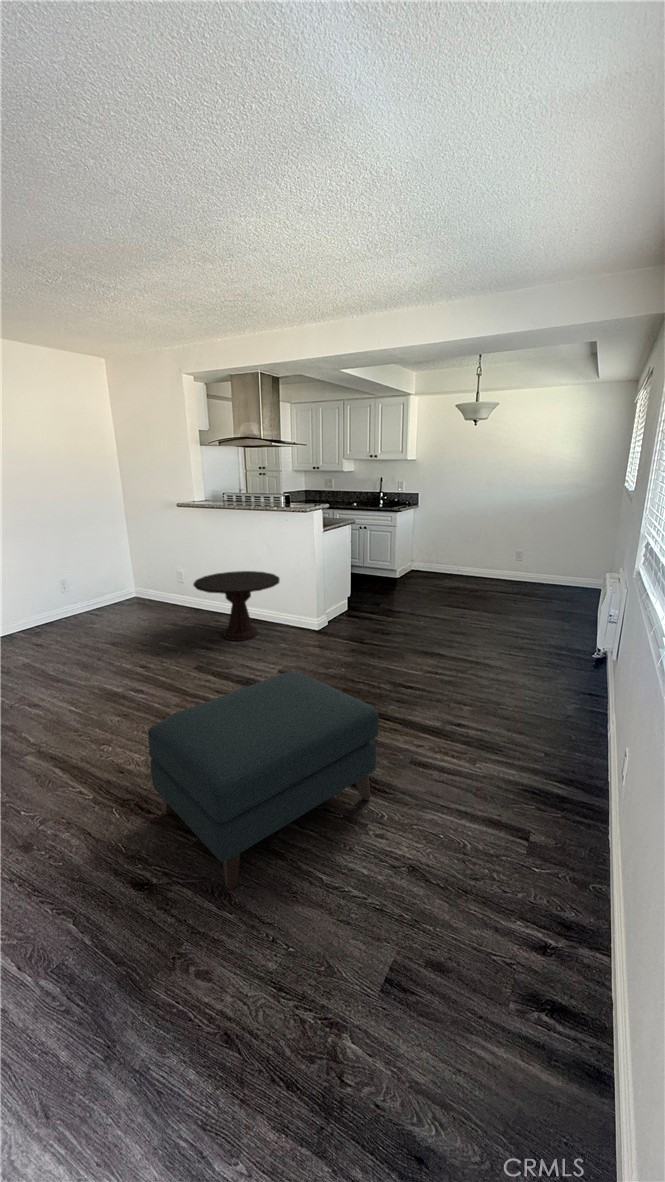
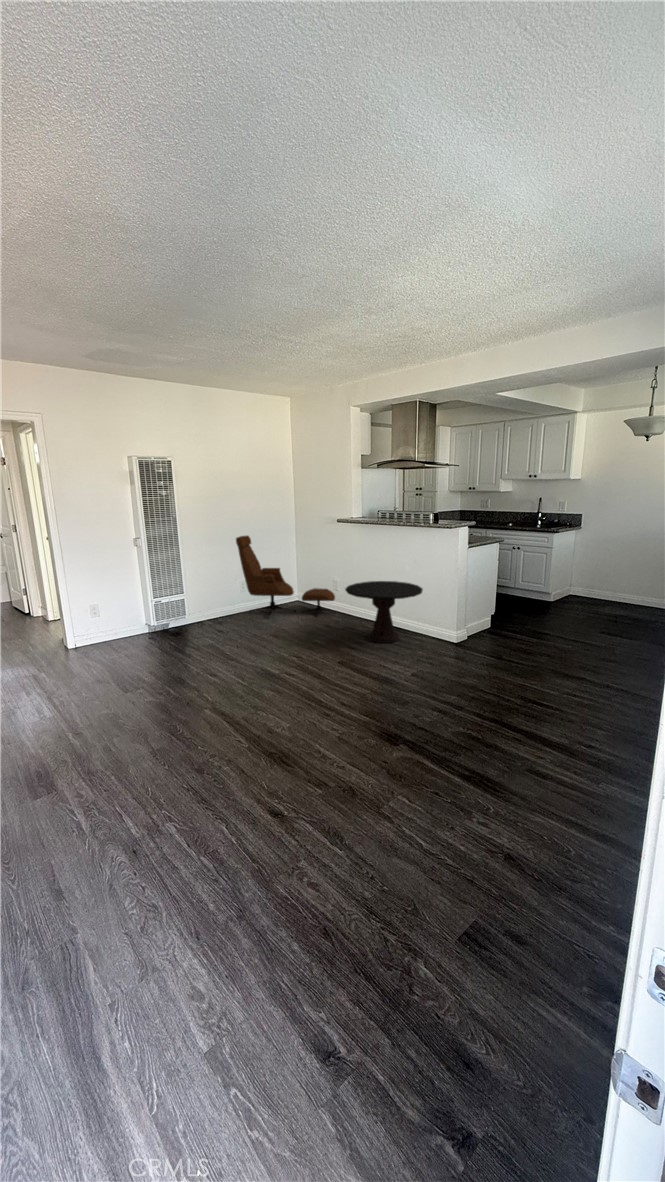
lounge chair: none [48,526,182,624] -> present [236,536,335,618]
ottoman: present [148,672,379,890] -> none [292,667,489,833]

